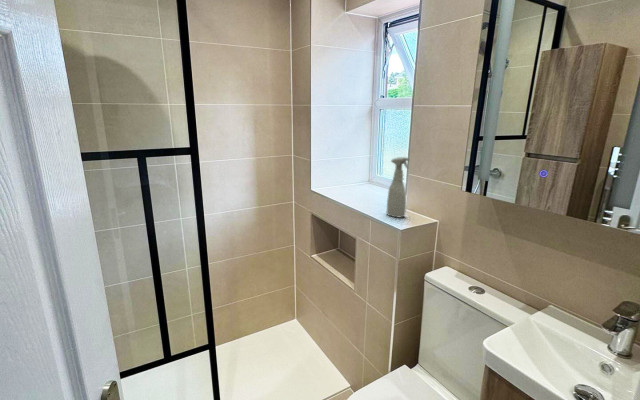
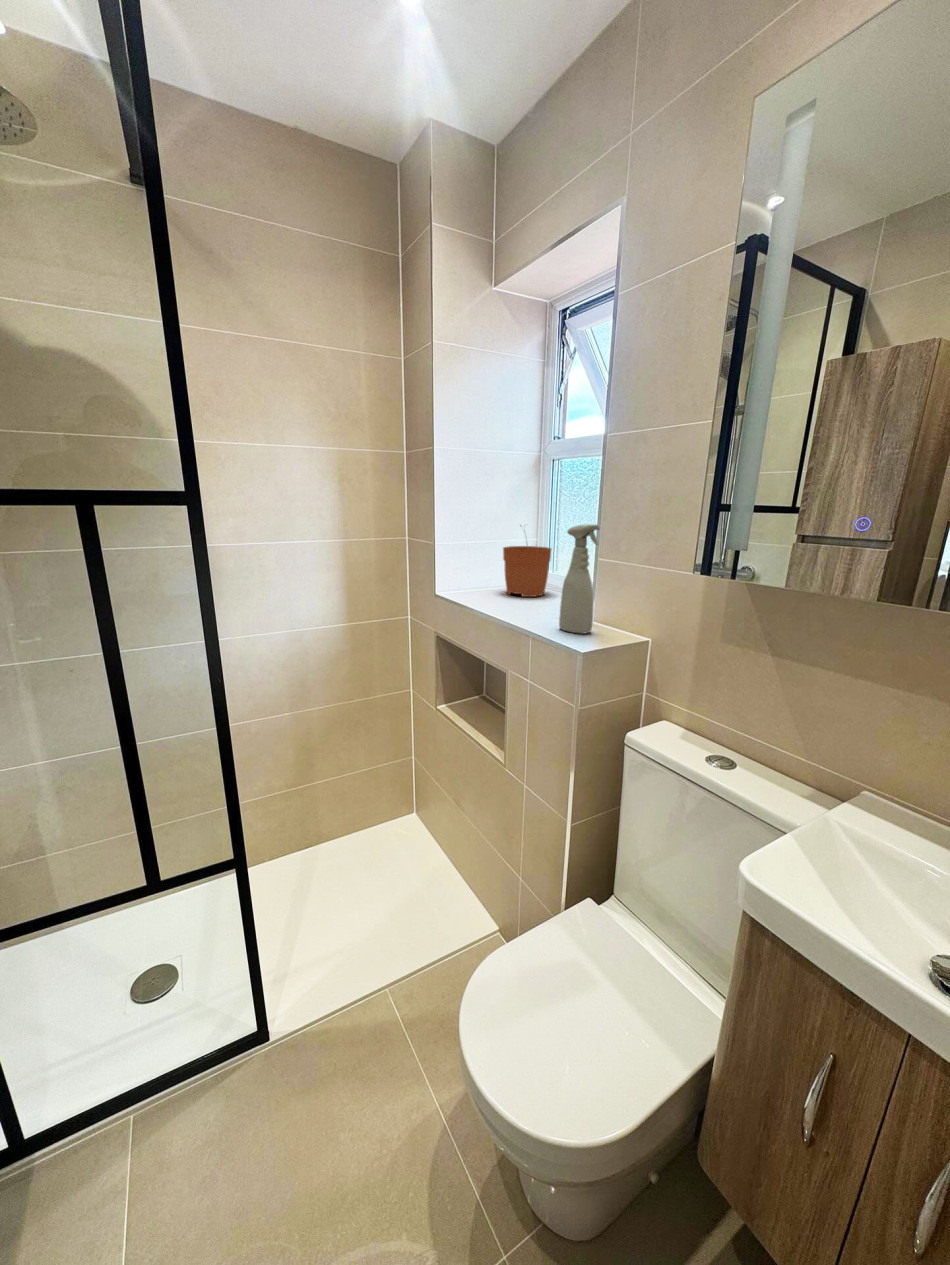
plant pot: none [351,149,380,192] -> present [503,530,551,597]

